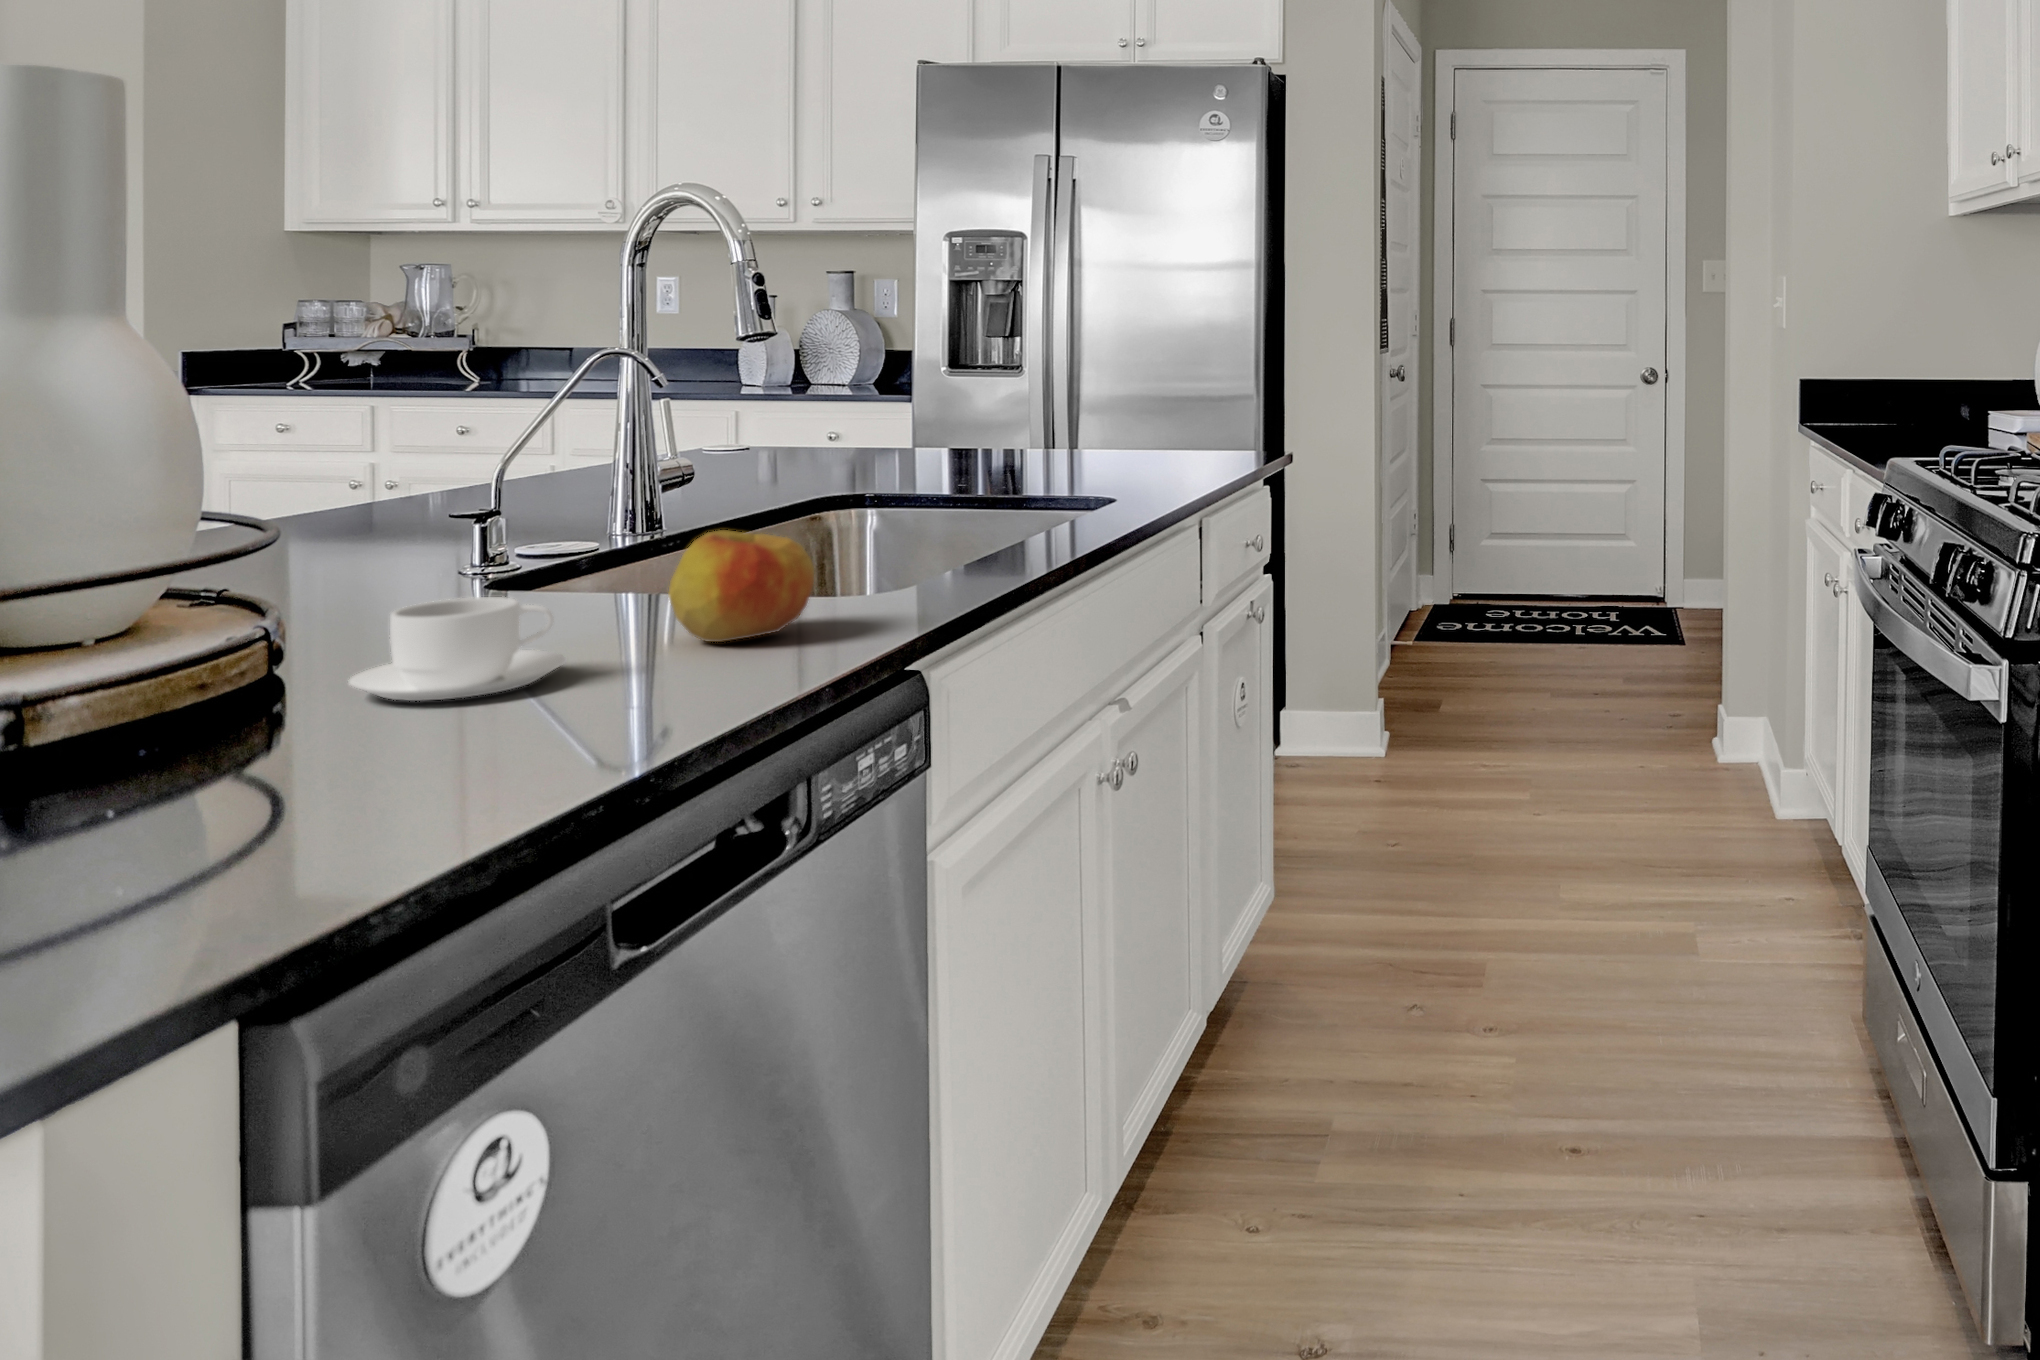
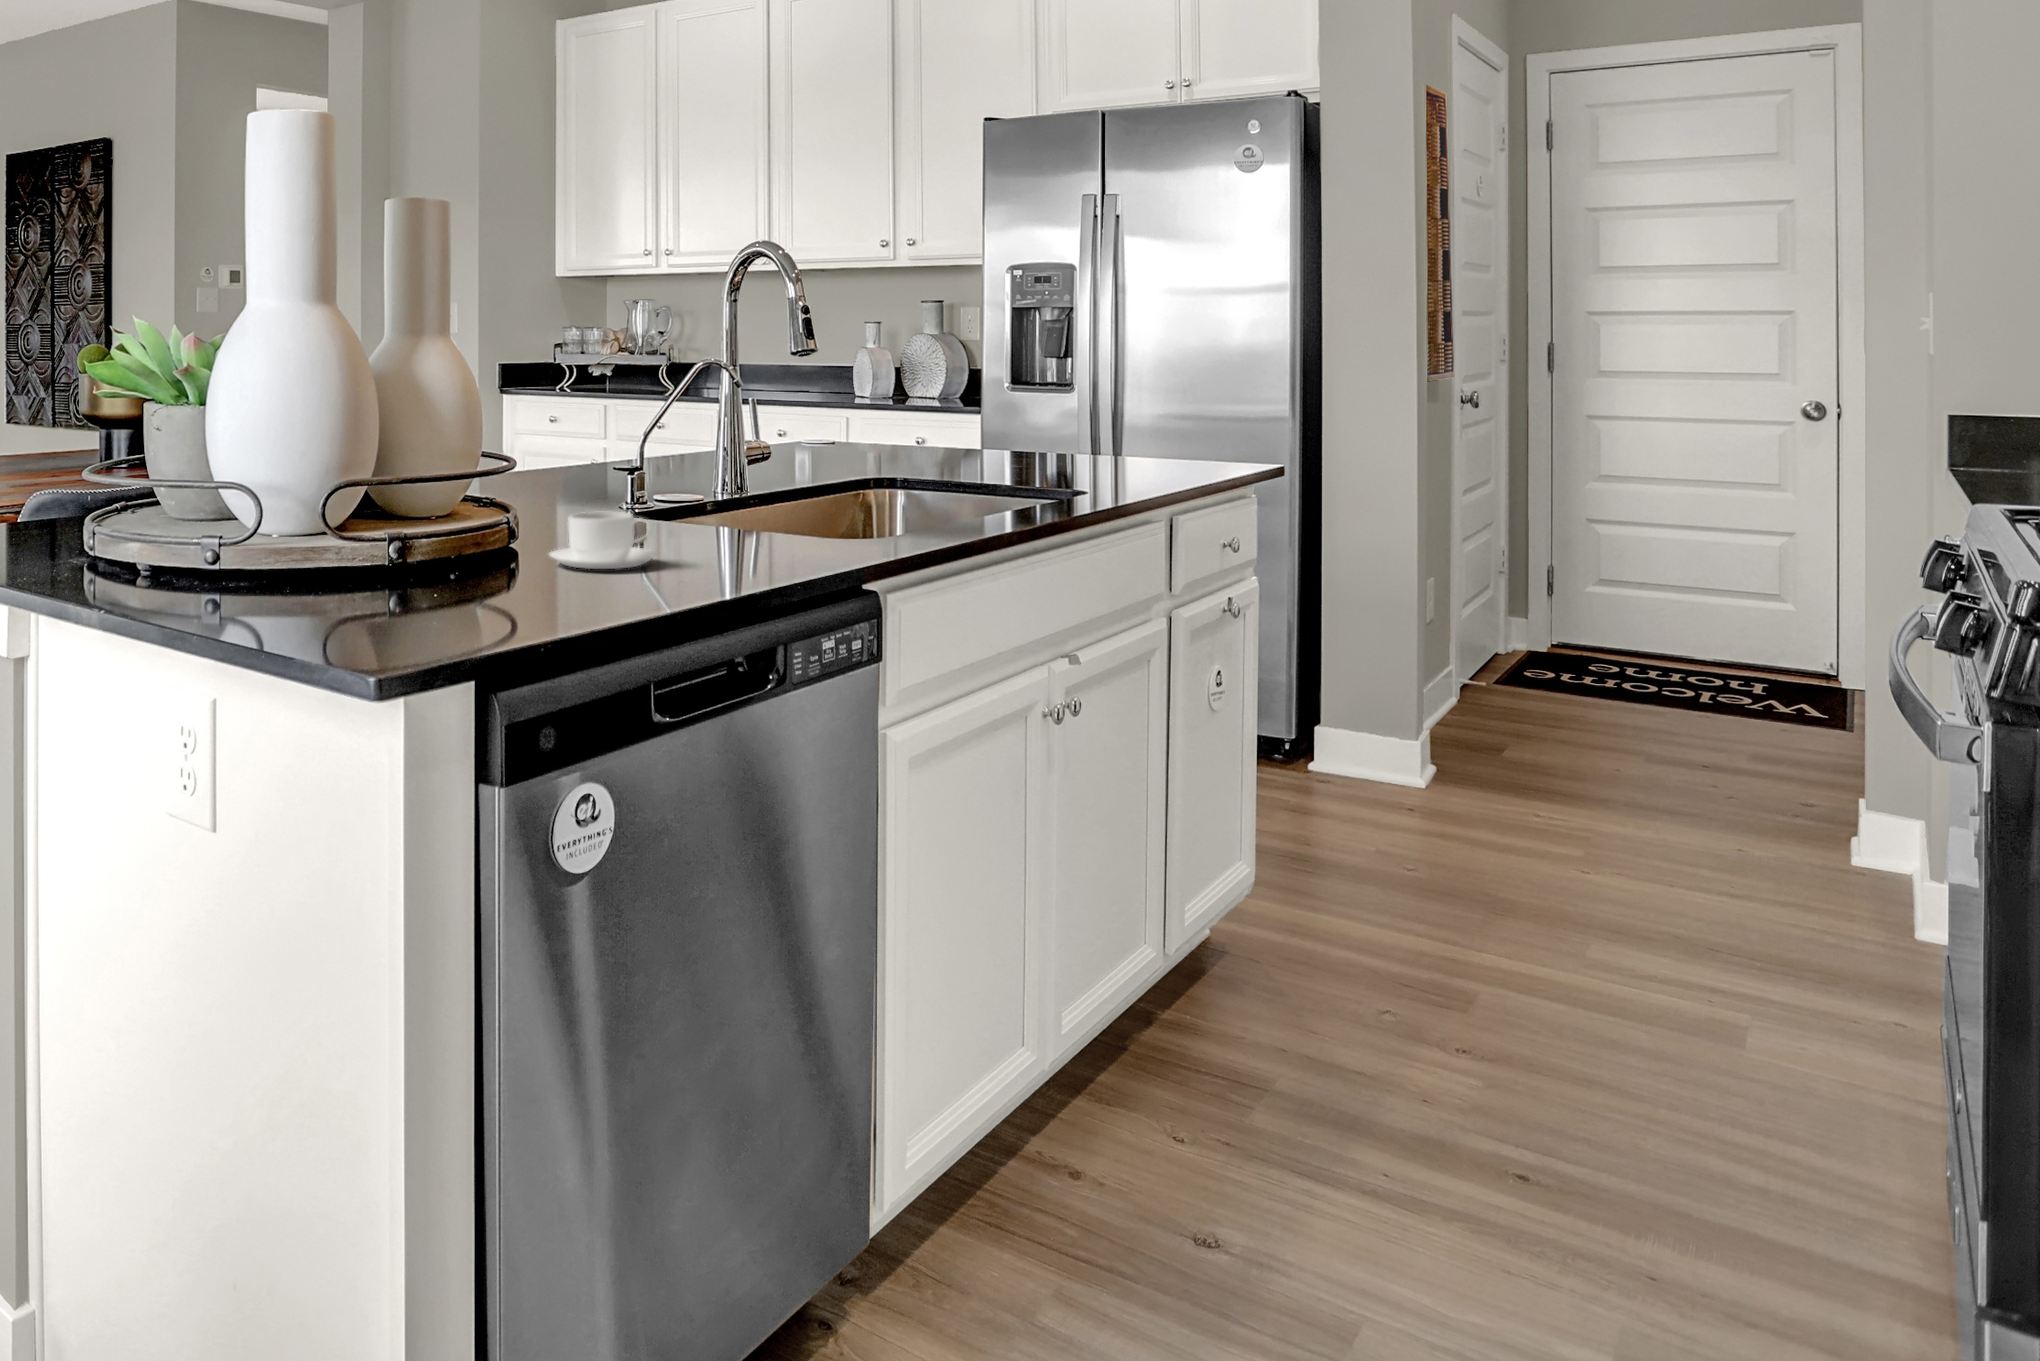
apple: present [668,530,814,642] -> none [721,482,810,556]

